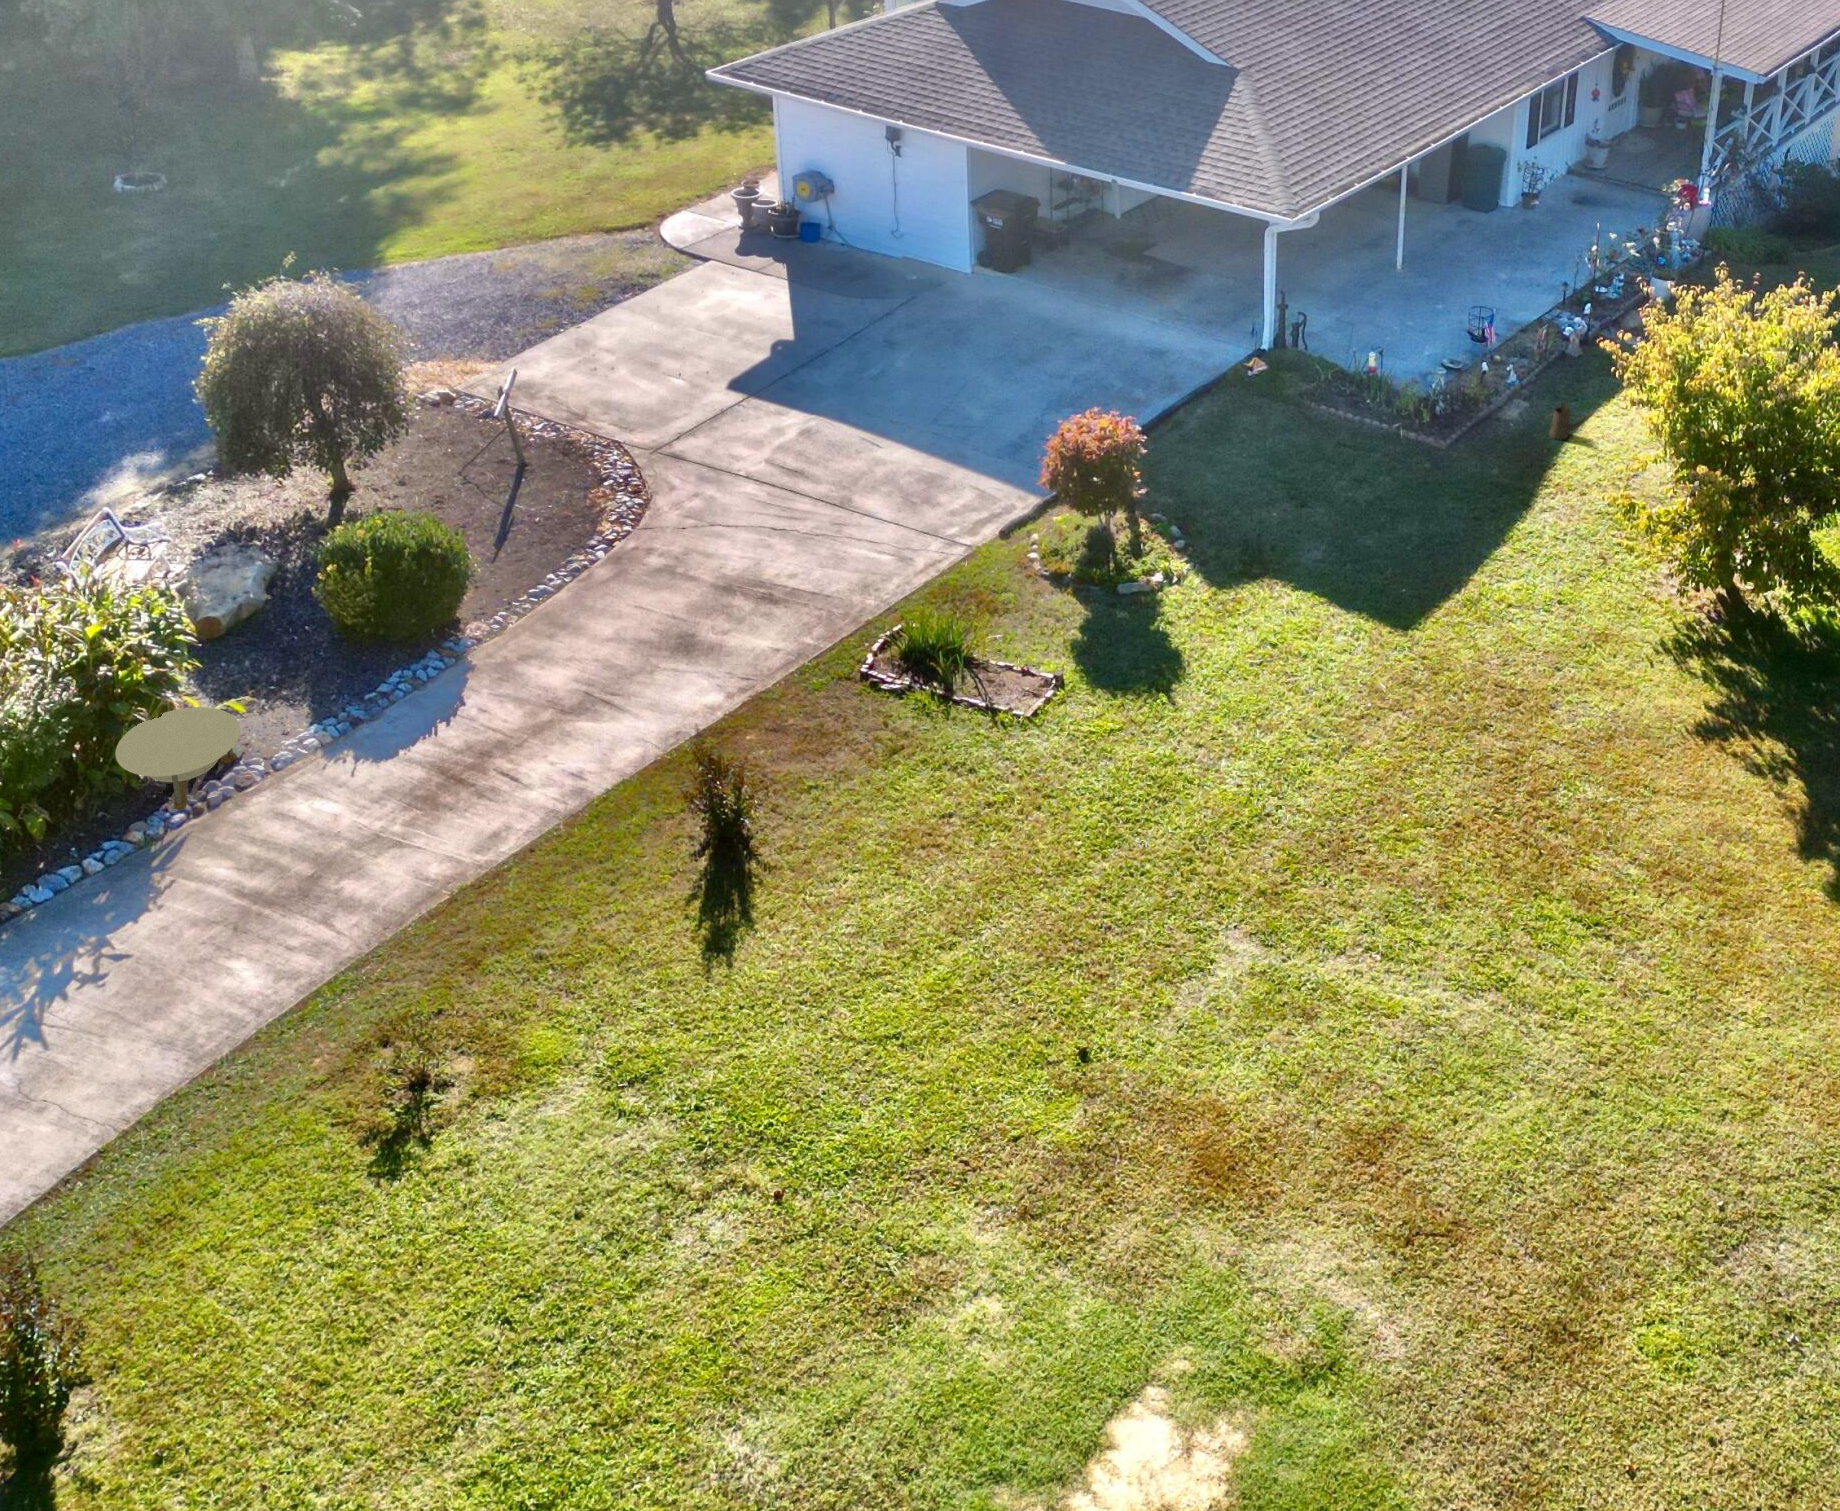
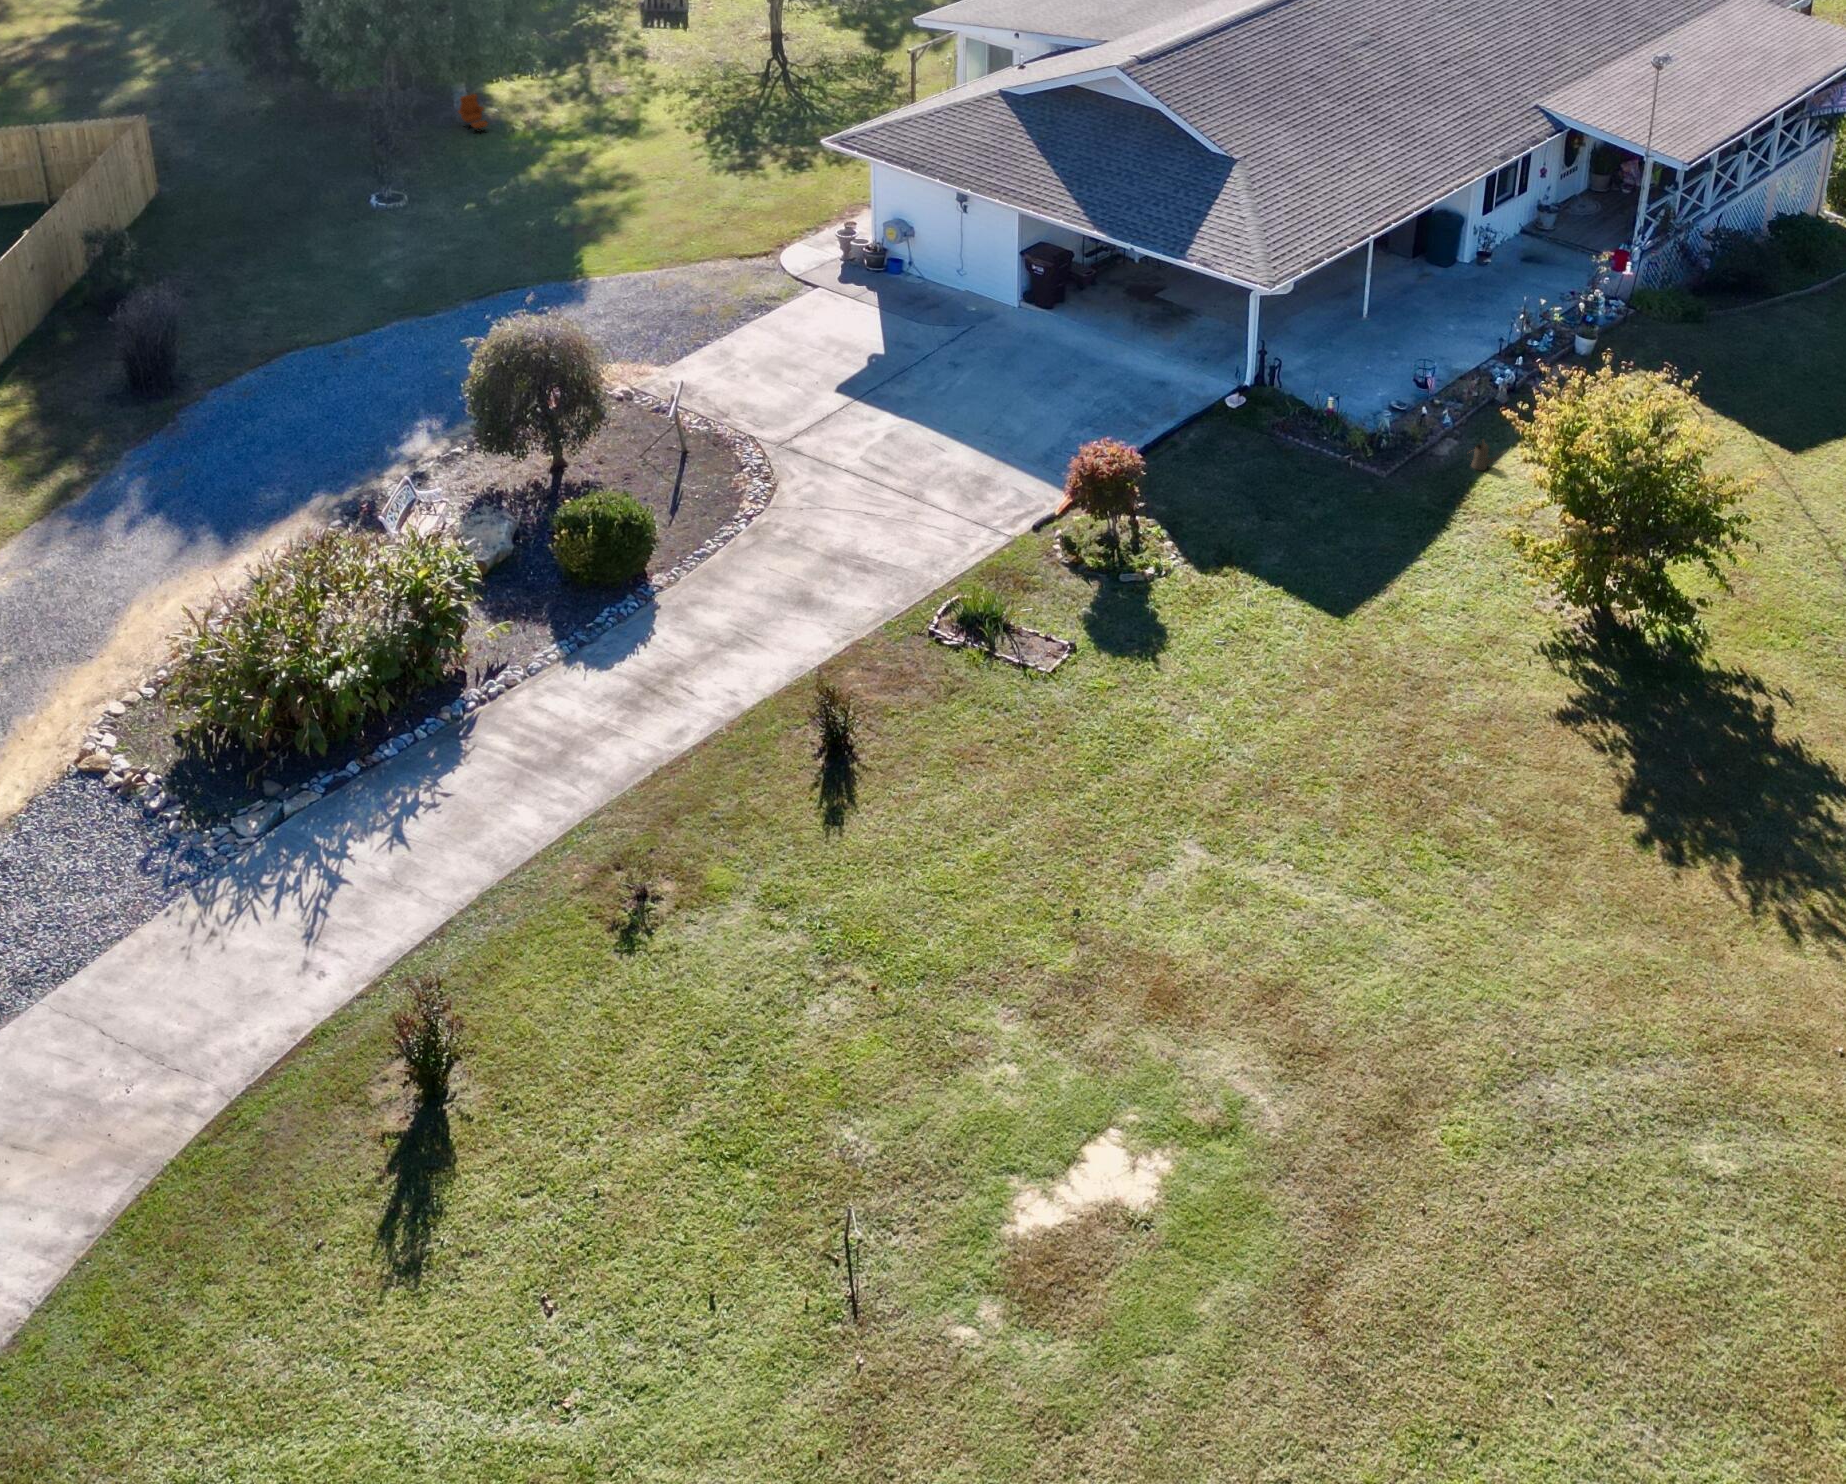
lounge chair: none [256,55,298,107] -> present [458,94,488,132]
round table: present [115,707,240,810] -> none [434,631,512,701]

